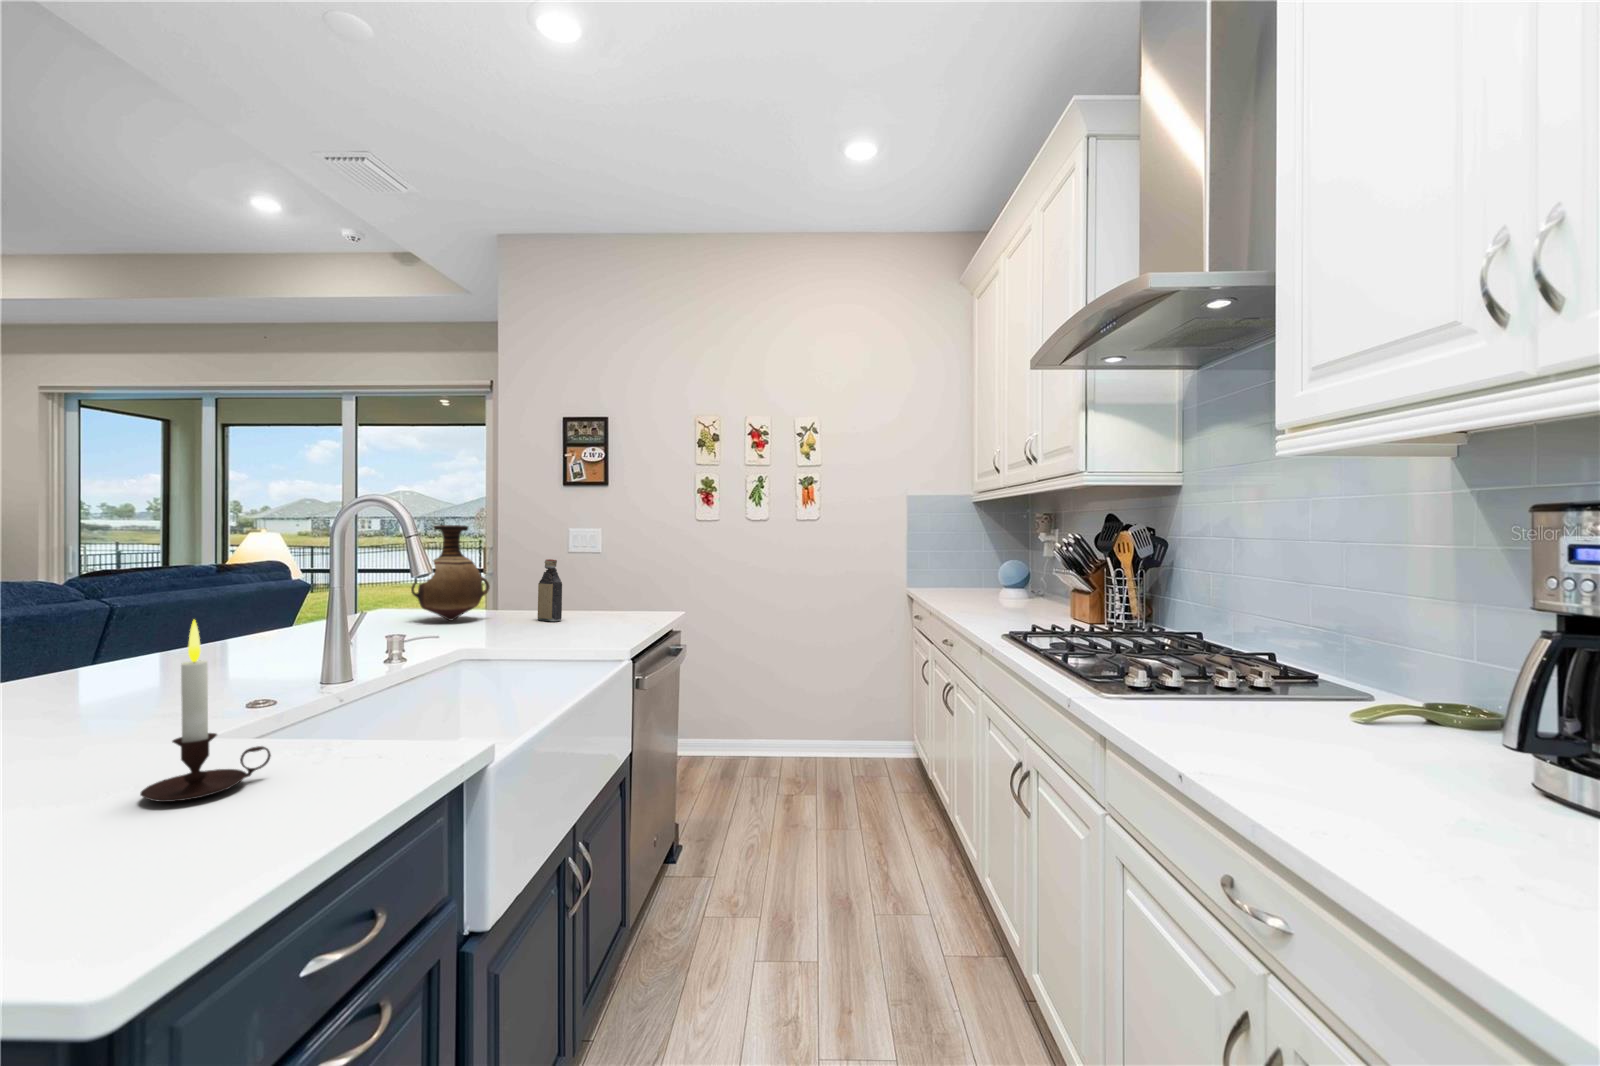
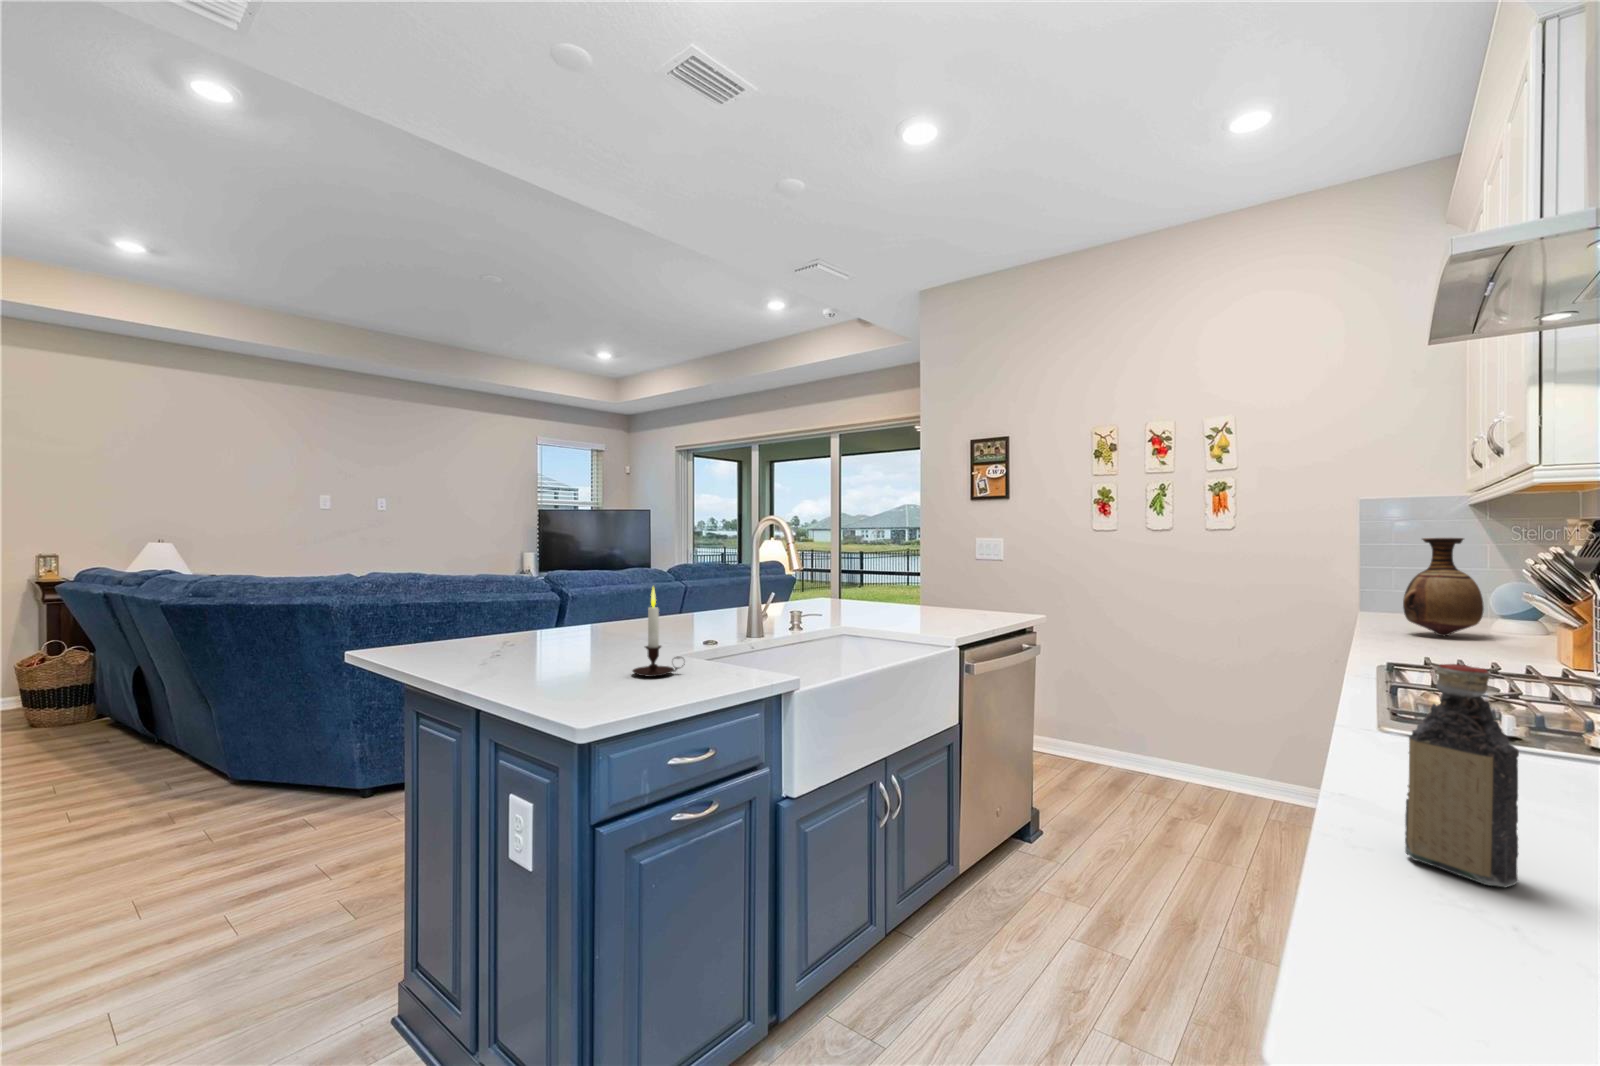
vase: present [411,525,490,621] -> present [1403,538,1484,636]
bottle: present [538,559,562,621] -> present [1405,664,1519,887]

